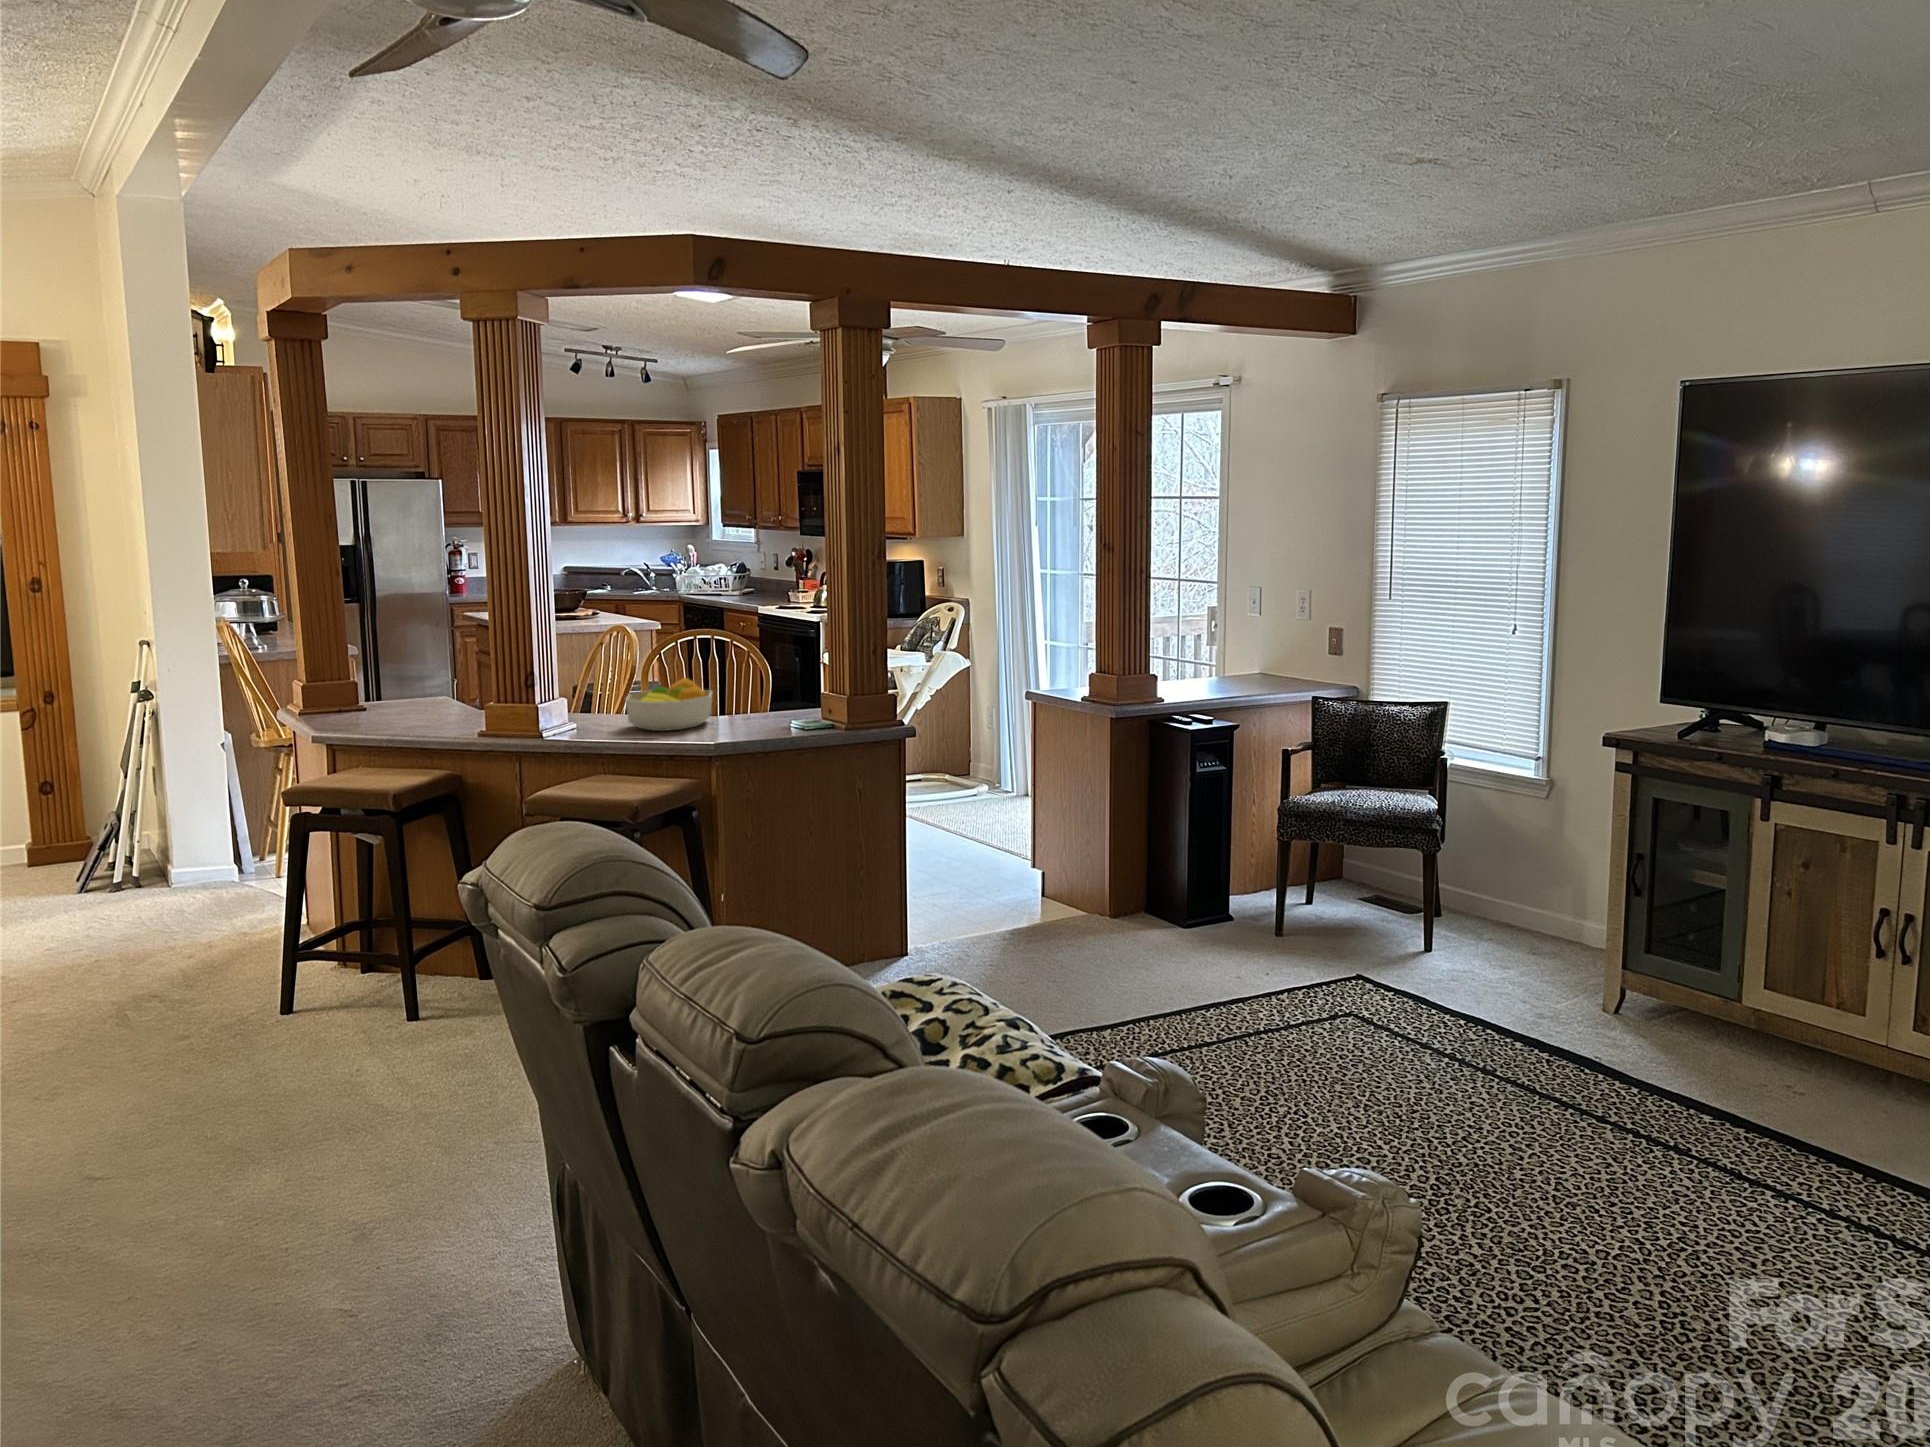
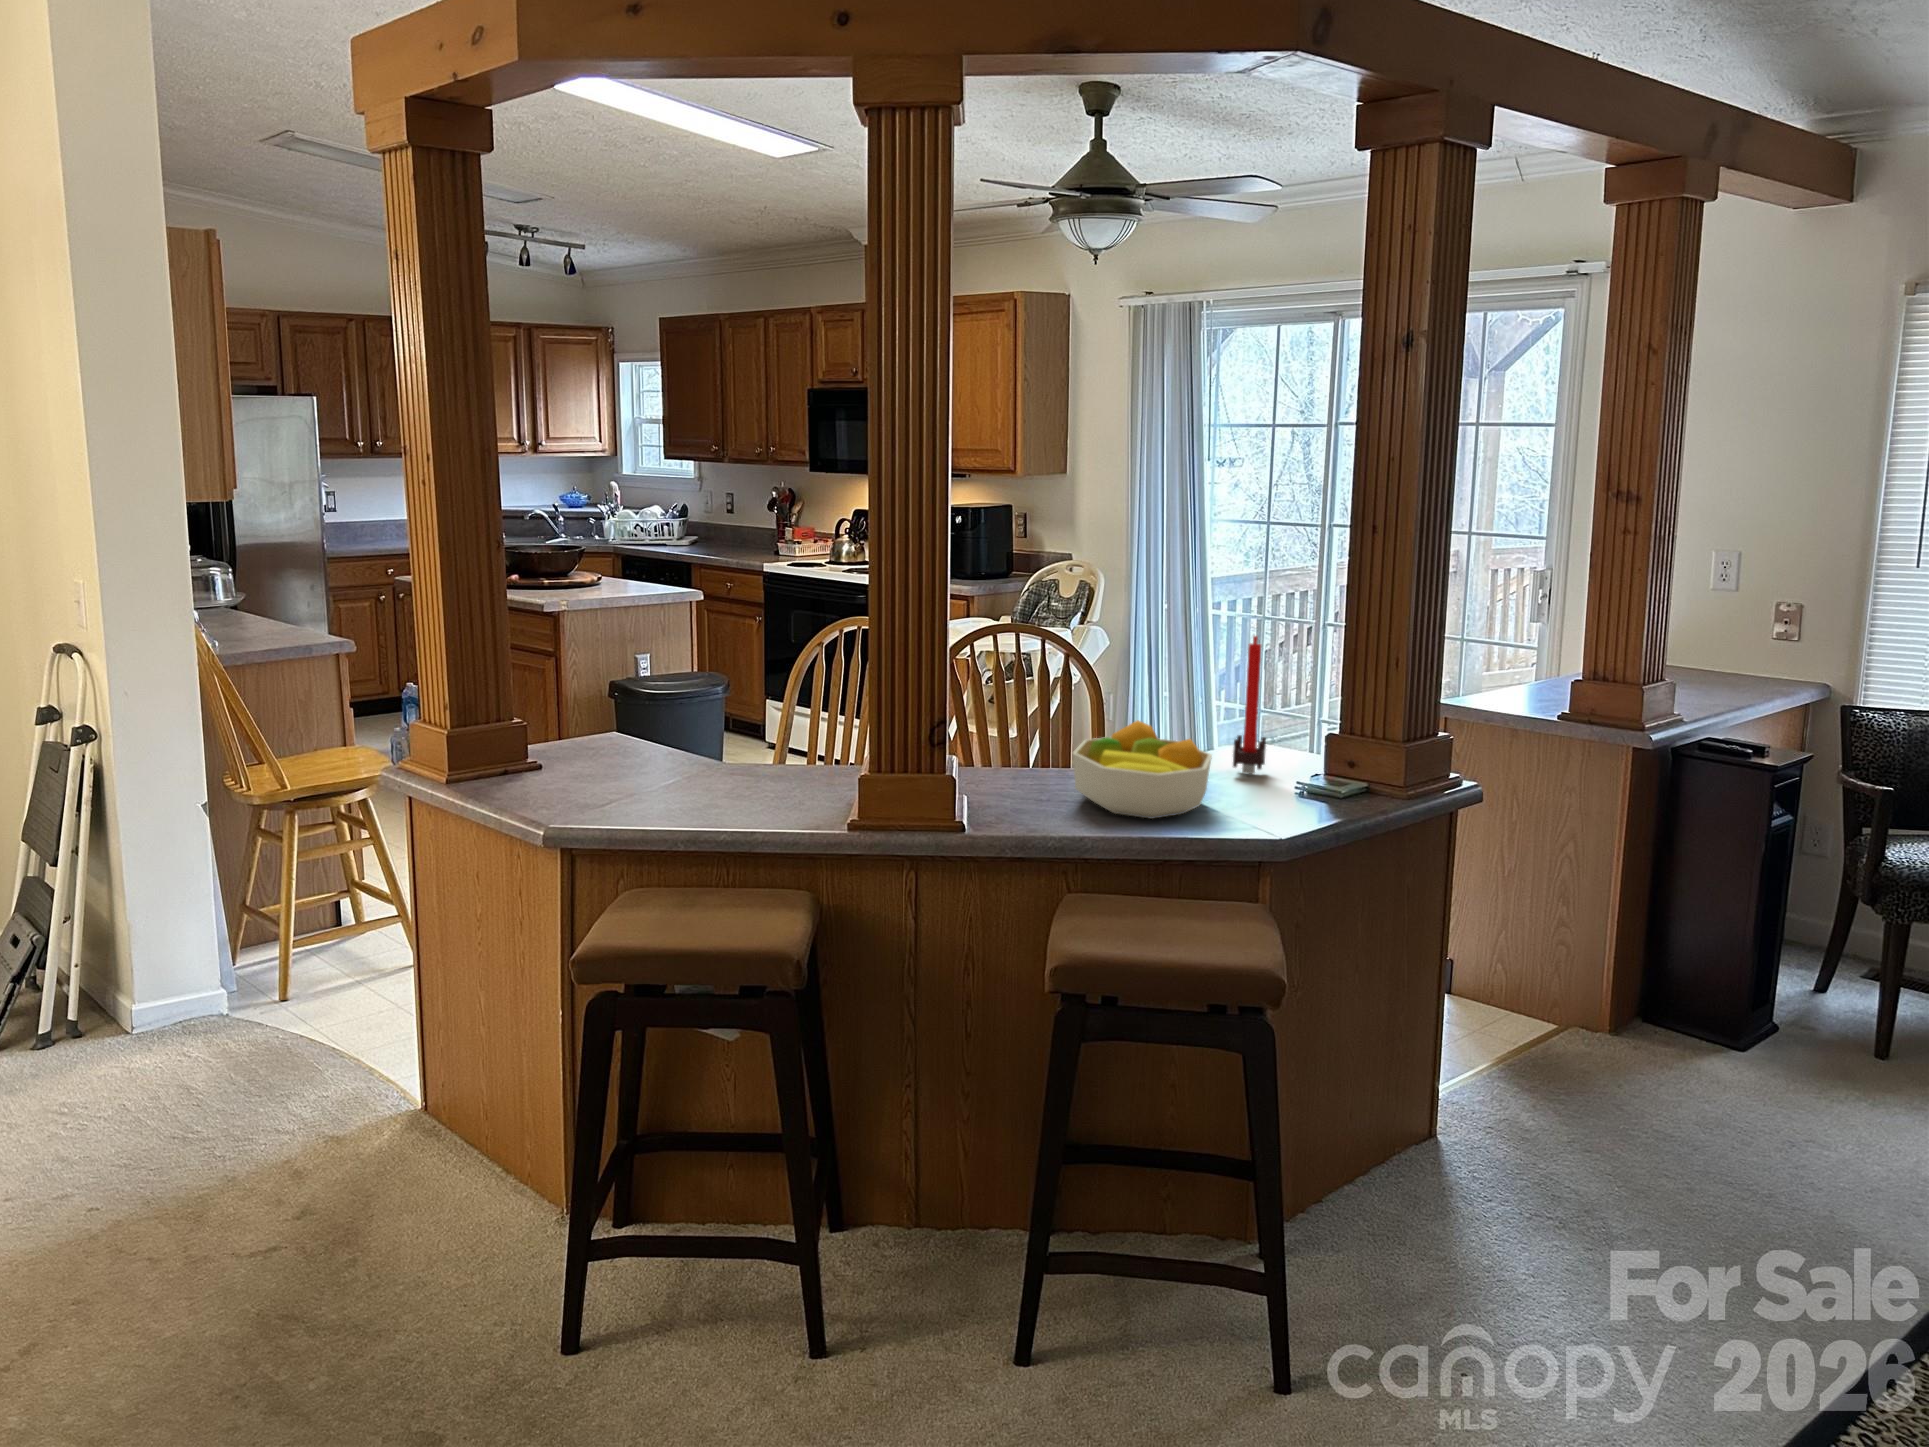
candle: none [761,628,786,716] -> present [1233,636,1266,774]

